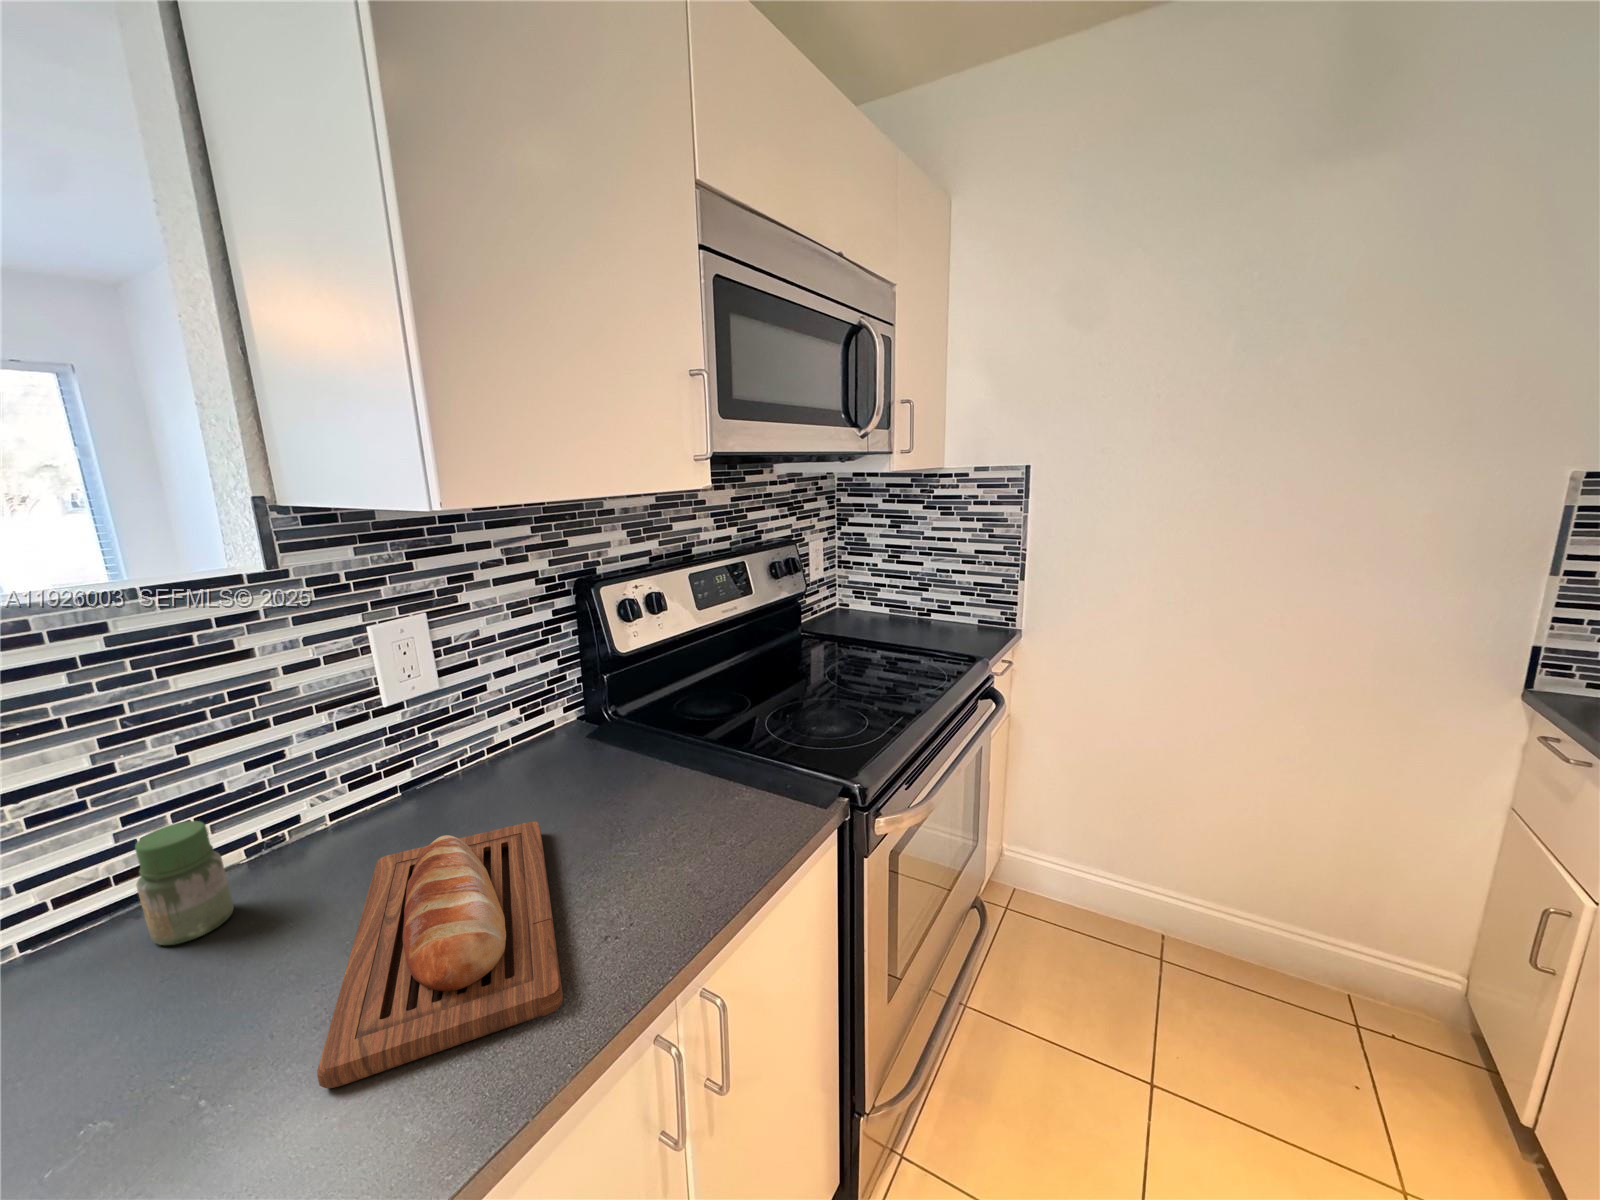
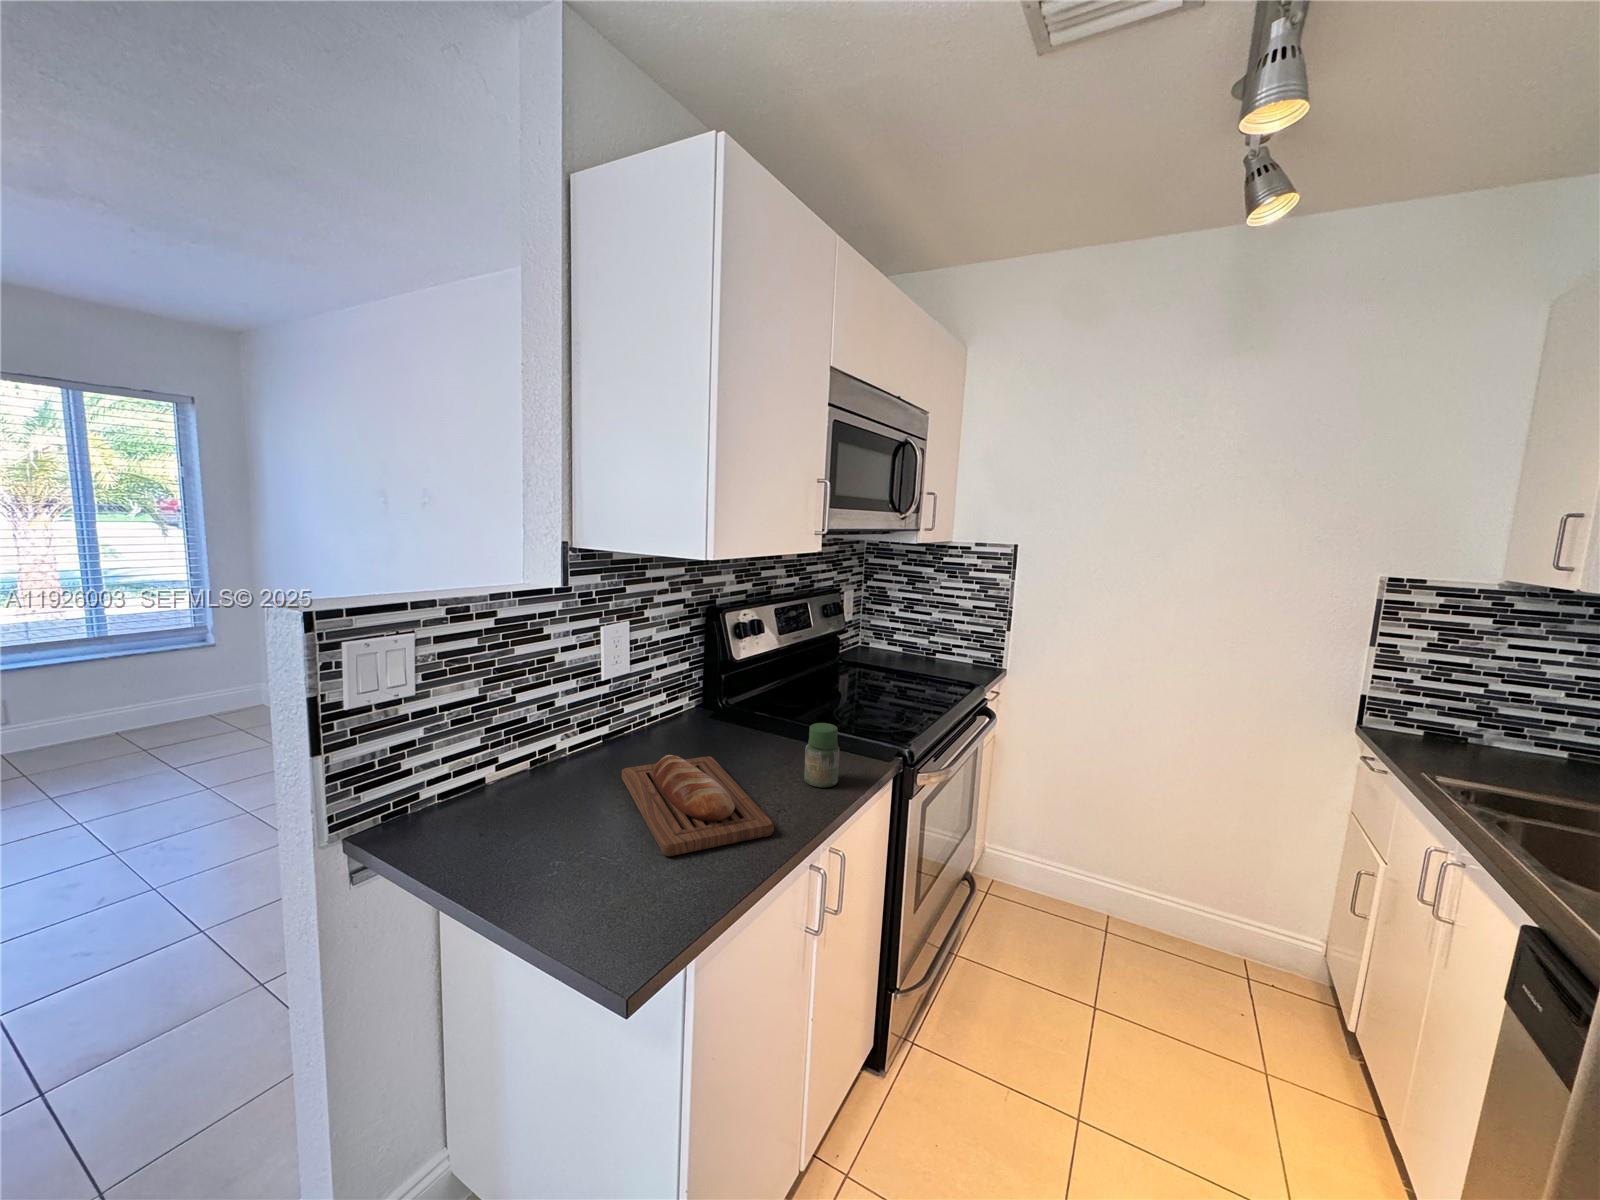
jar: present [135,821,234,945] -> present [804,723,840,787]

